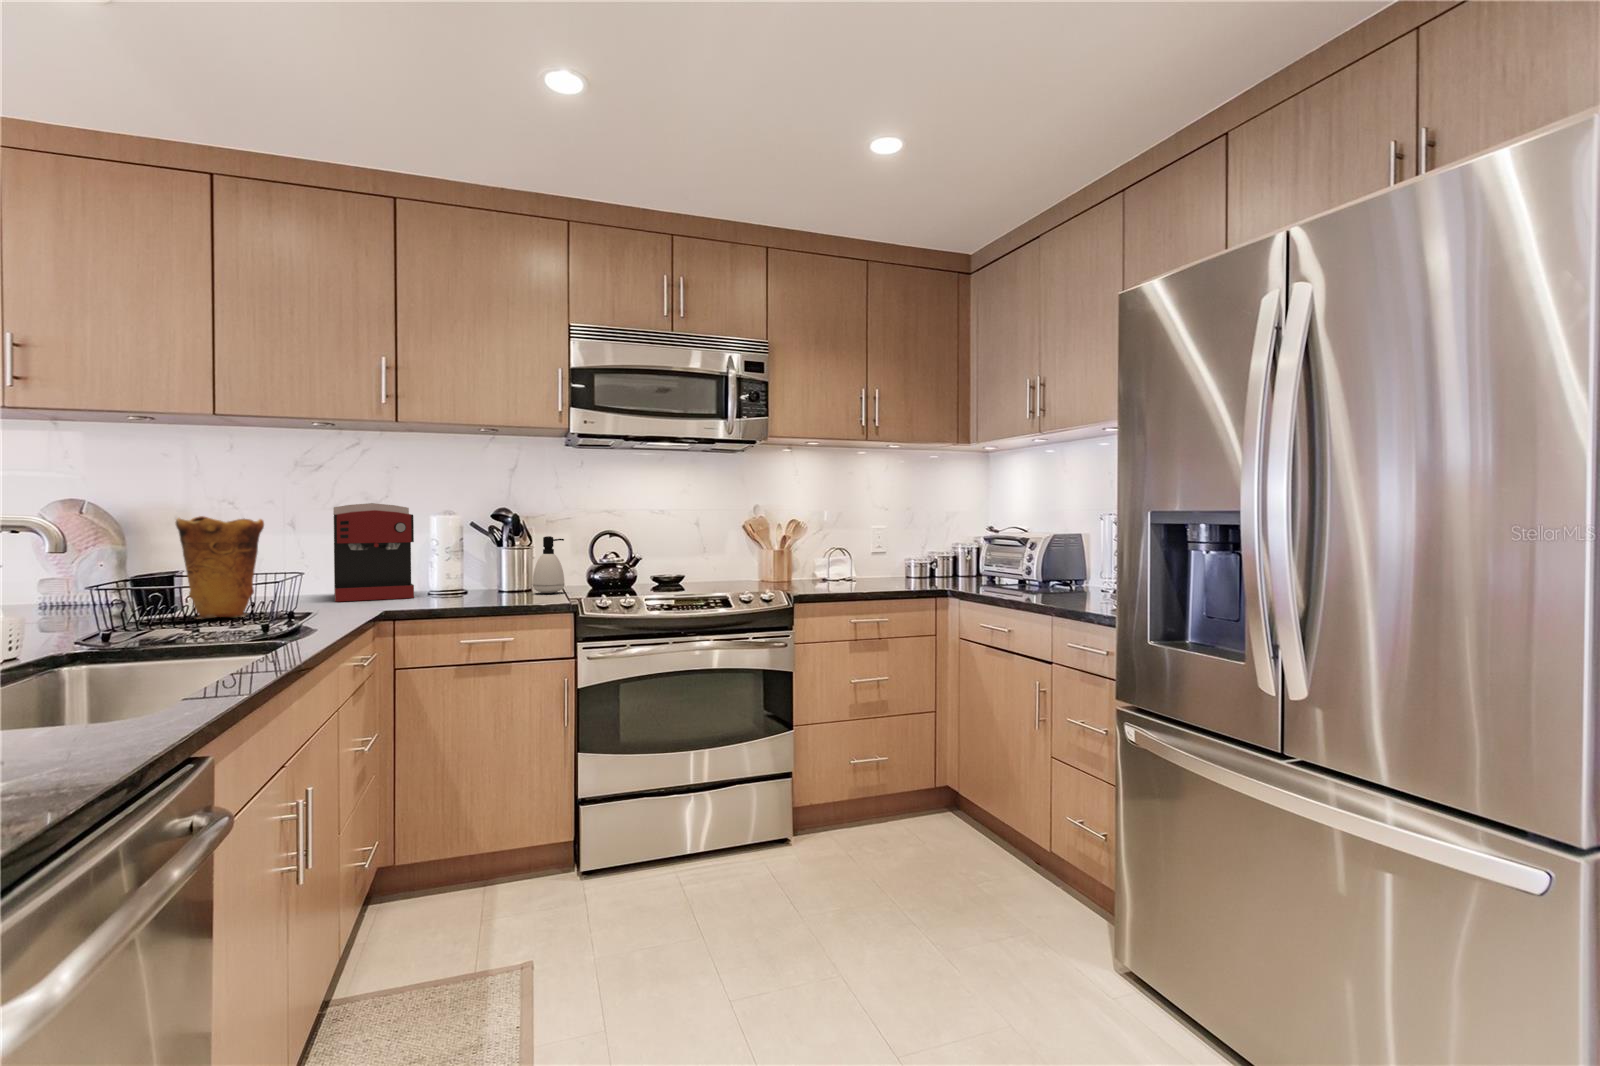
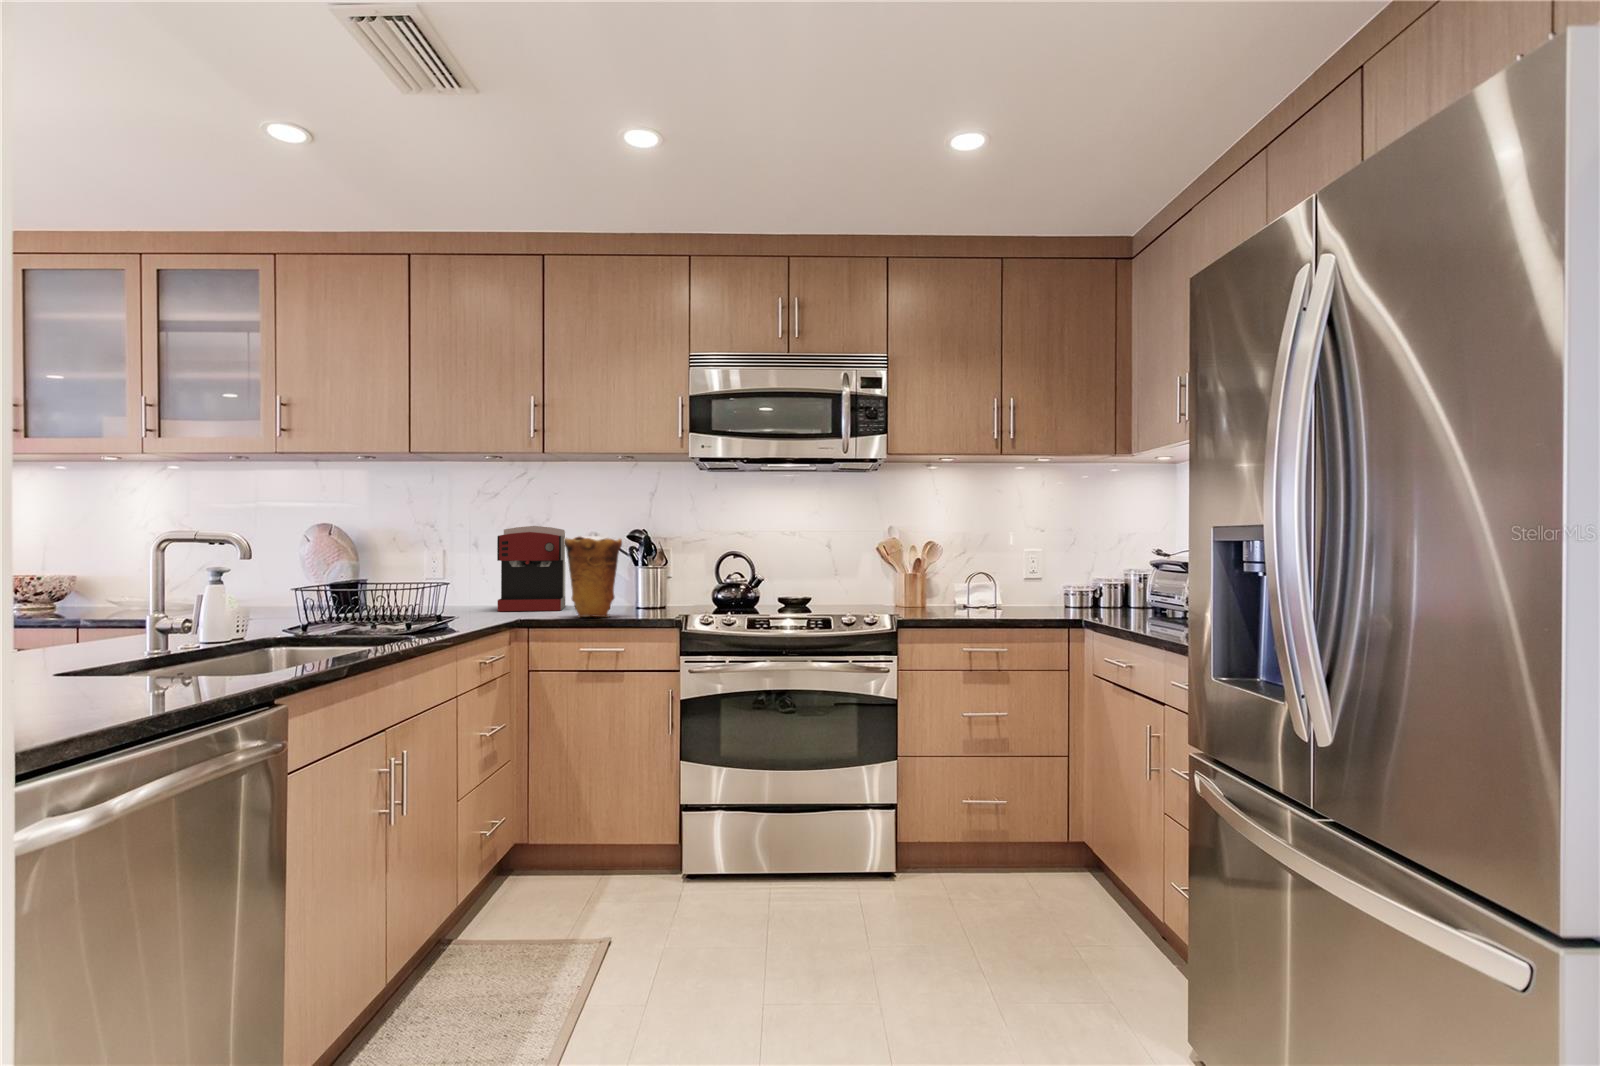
vase: present [175,516,264,619] -> present [564,536,622,617]
soap dispenser: present [533,536,565,593] -> none [661,556,690,610]

